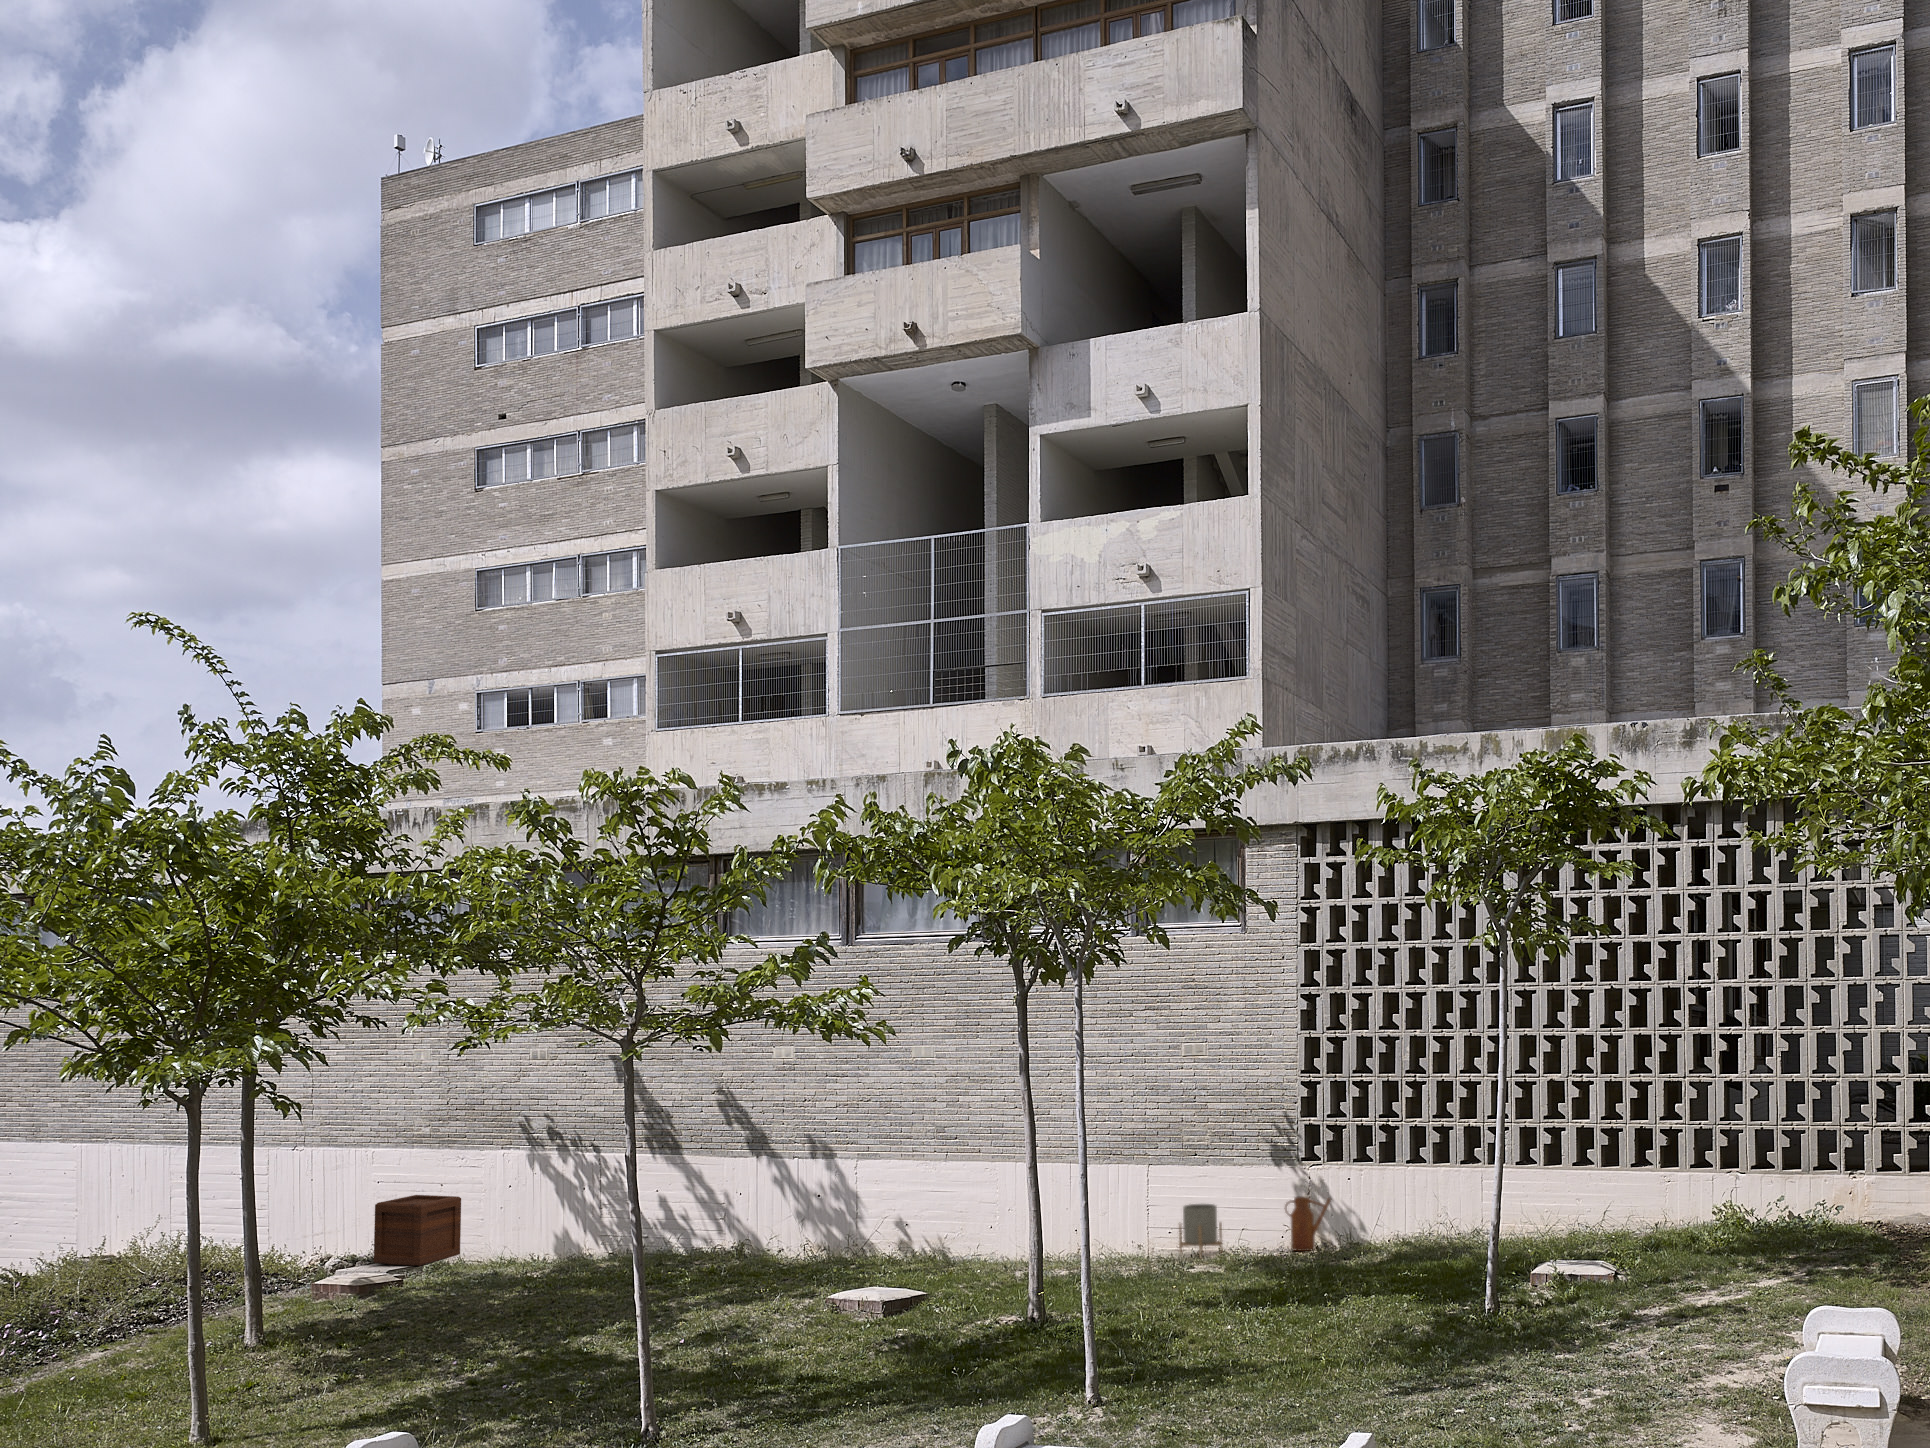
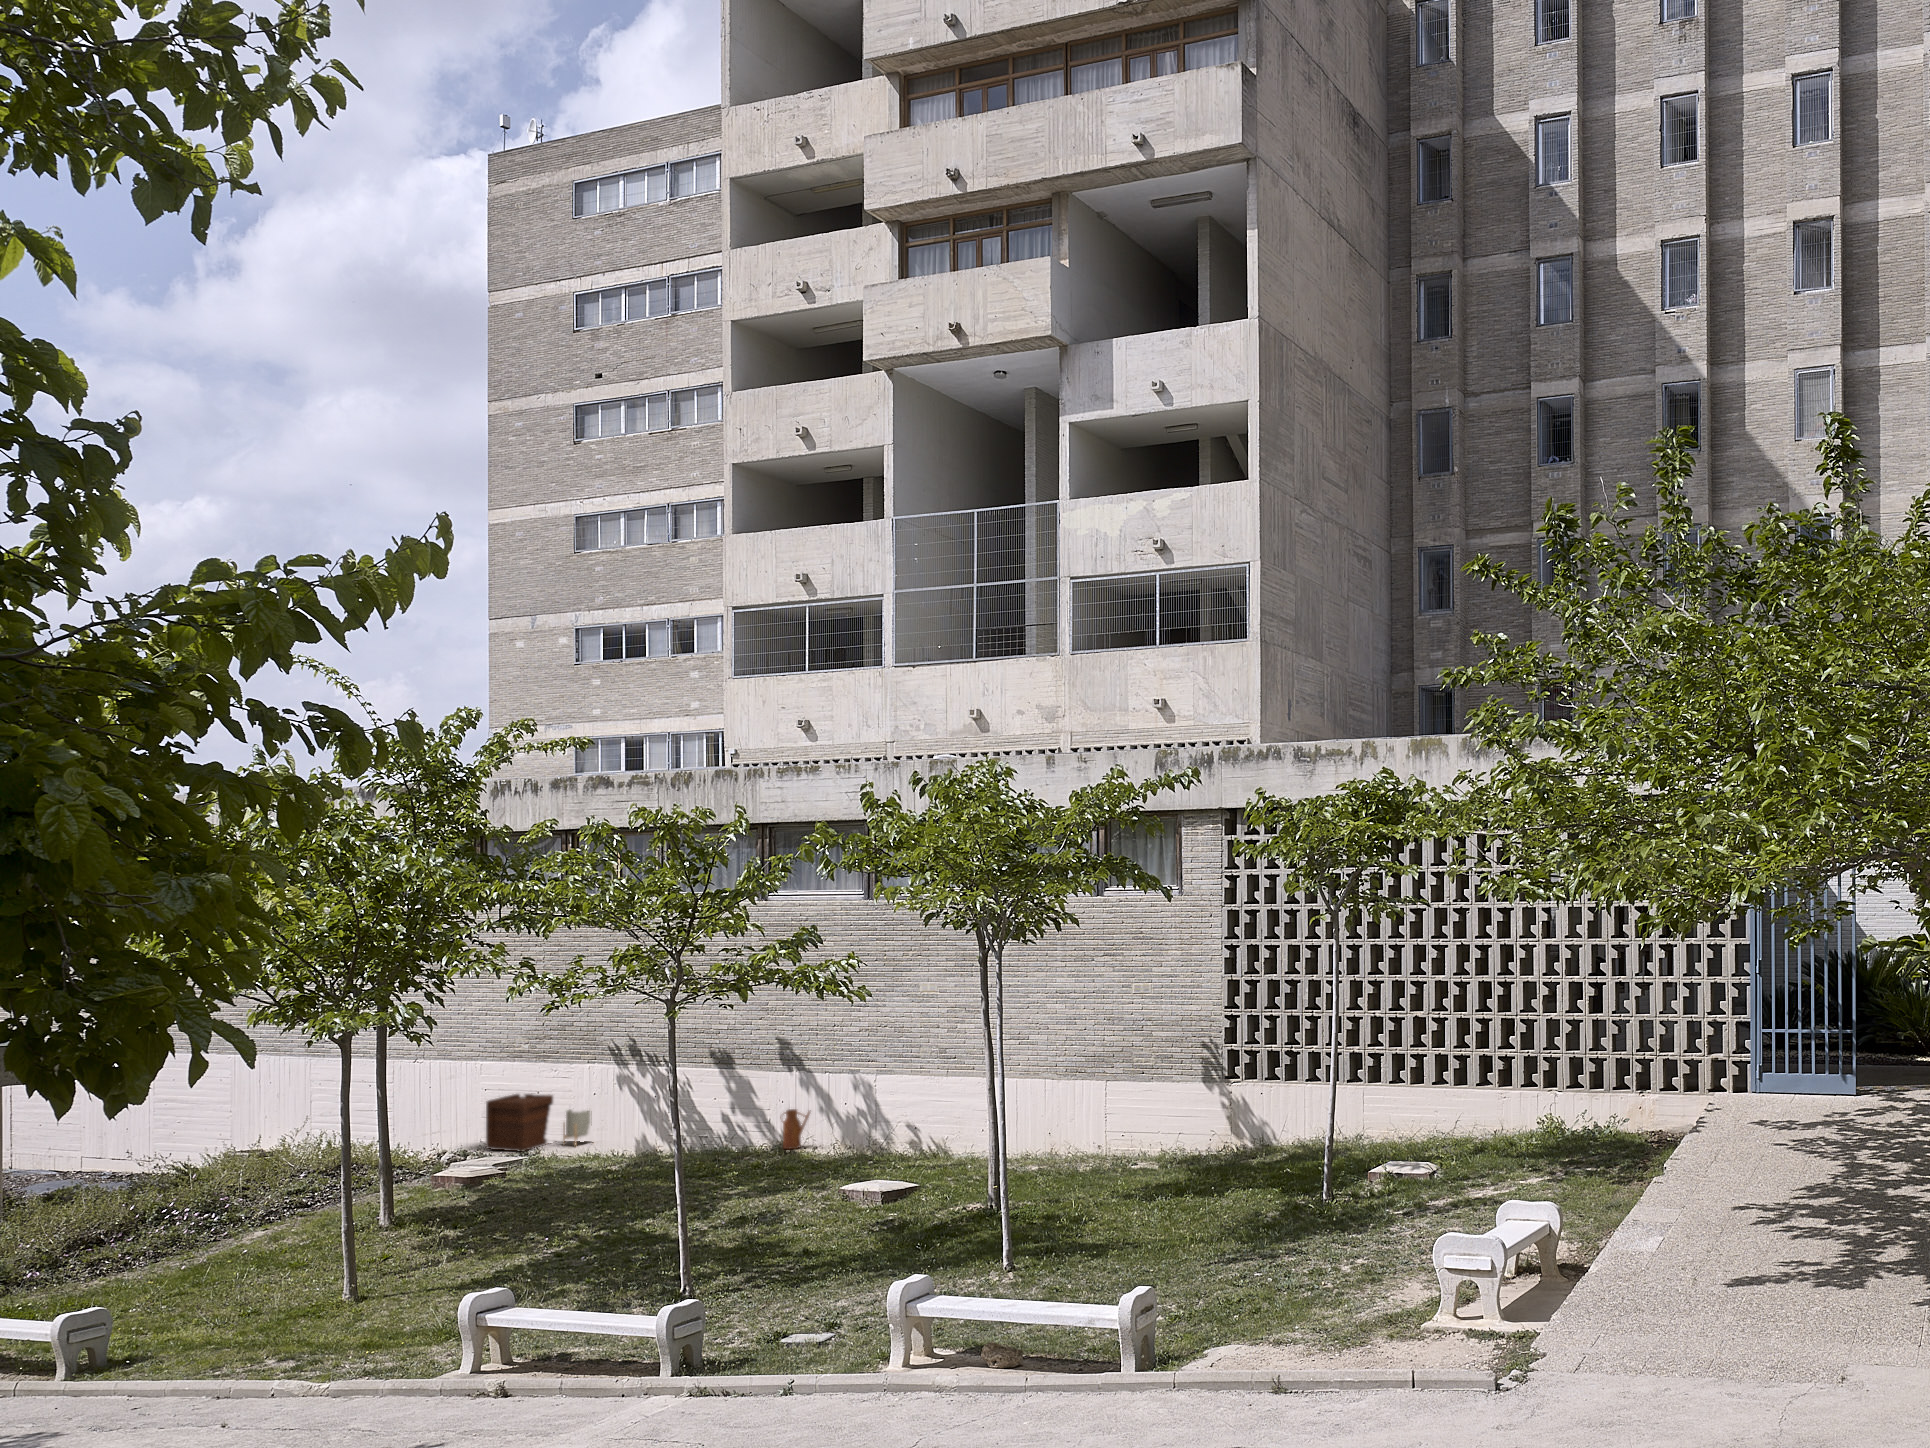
watering can: present [1285,1196,1331,1251] -> present [780,1109,810,1149]
planter: present [1179,1204,1223,1257] -> present [563,1109,592,1145]

